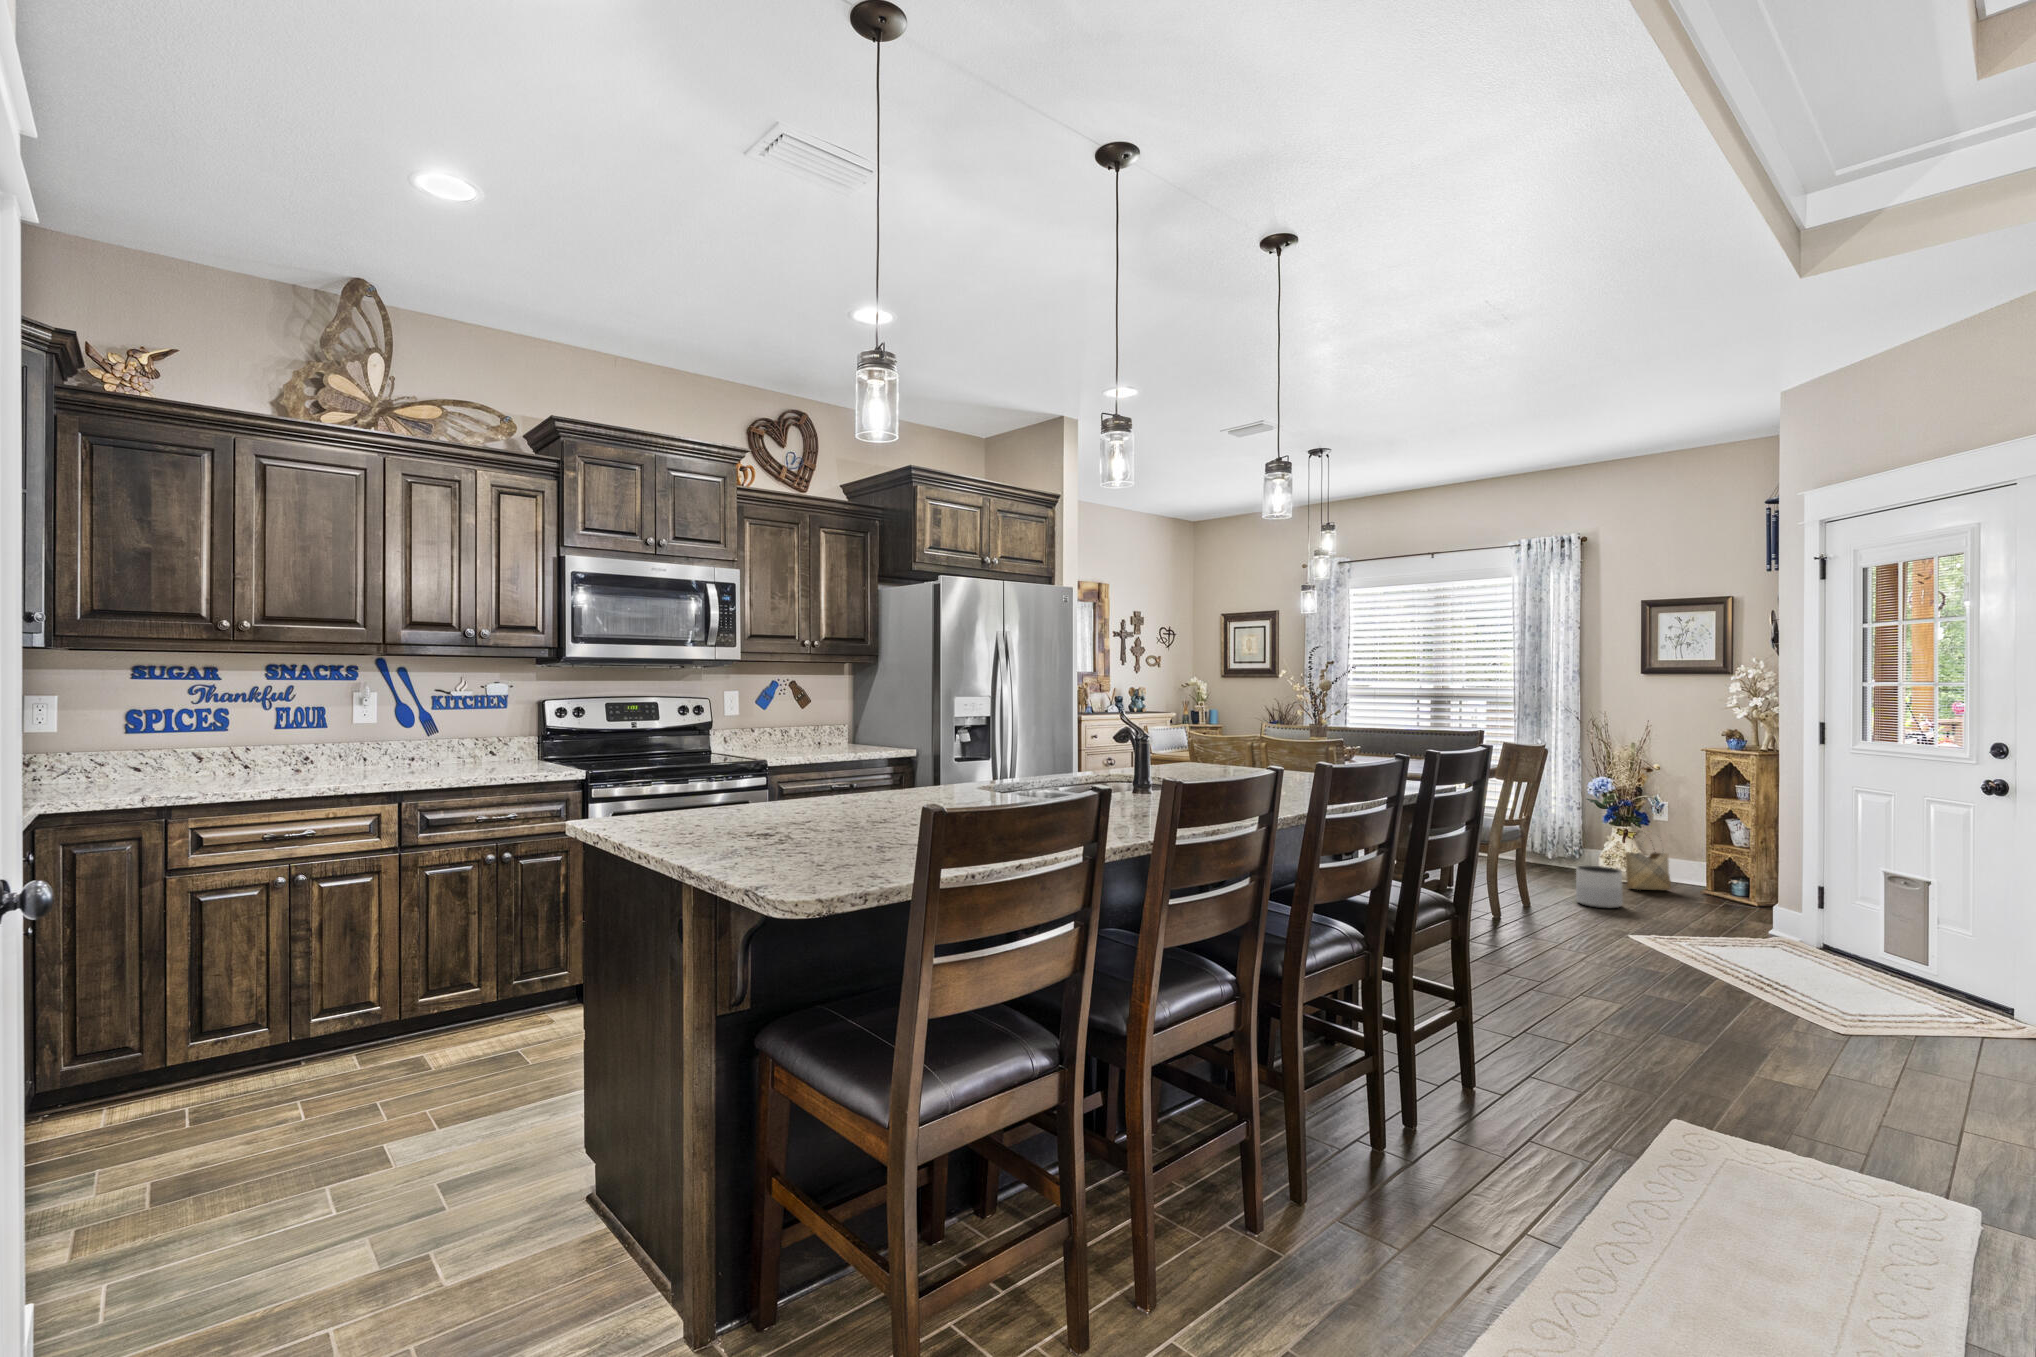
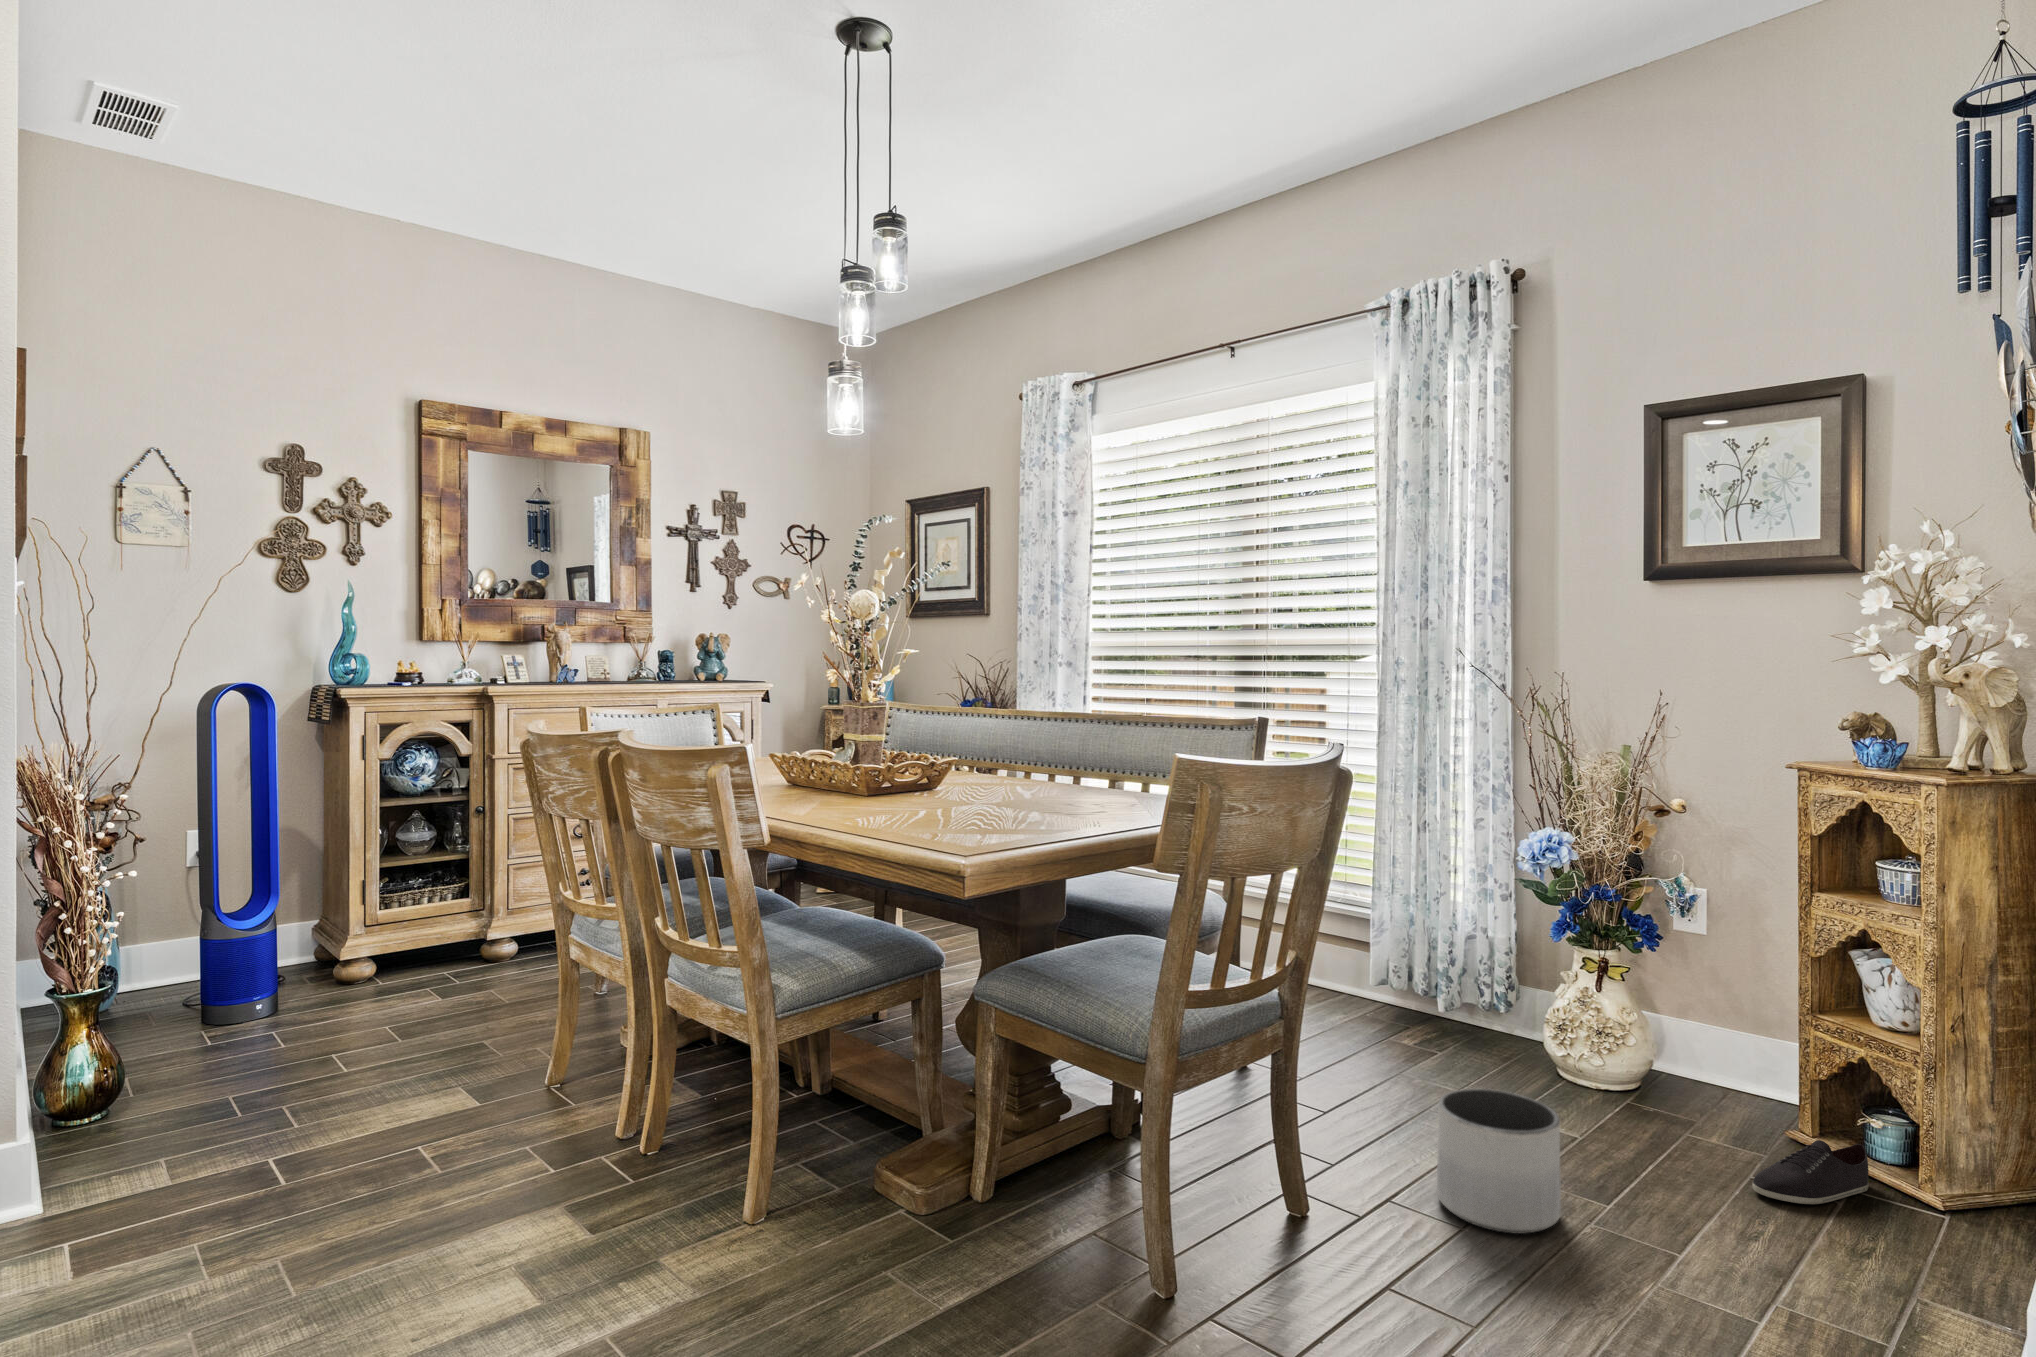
woven basket: present [1626,835,1671,890] -> none [1589,969,1704,1128]
shoe: none [1690,885,1733,905] -> present [1753,1140,1869,1204]

